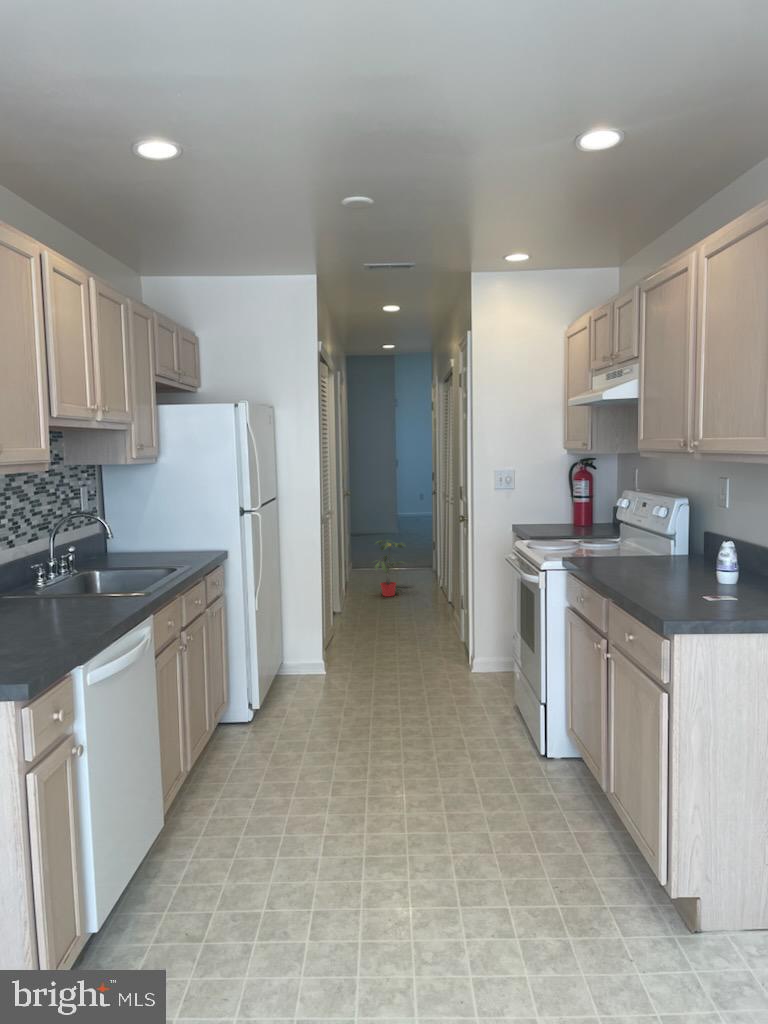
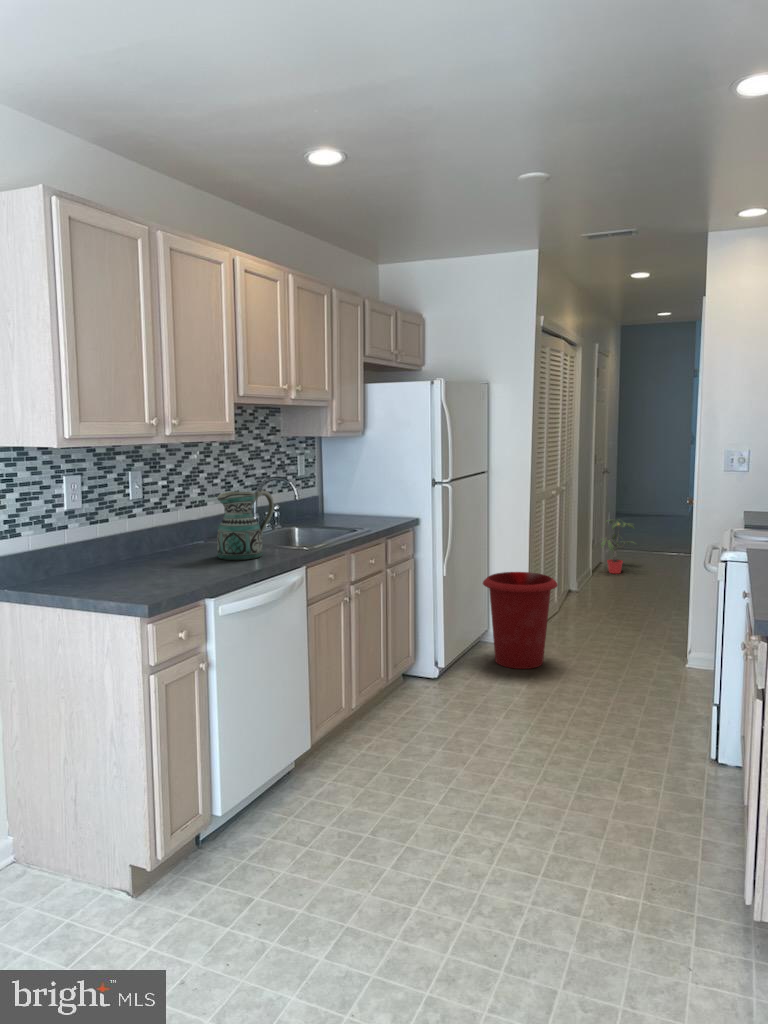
ceramic pitcher: none [39,526,103,611] -> present [217,490,274,560]
waste bin: none [290,600,369,704] -> present [483,572,558,669]

